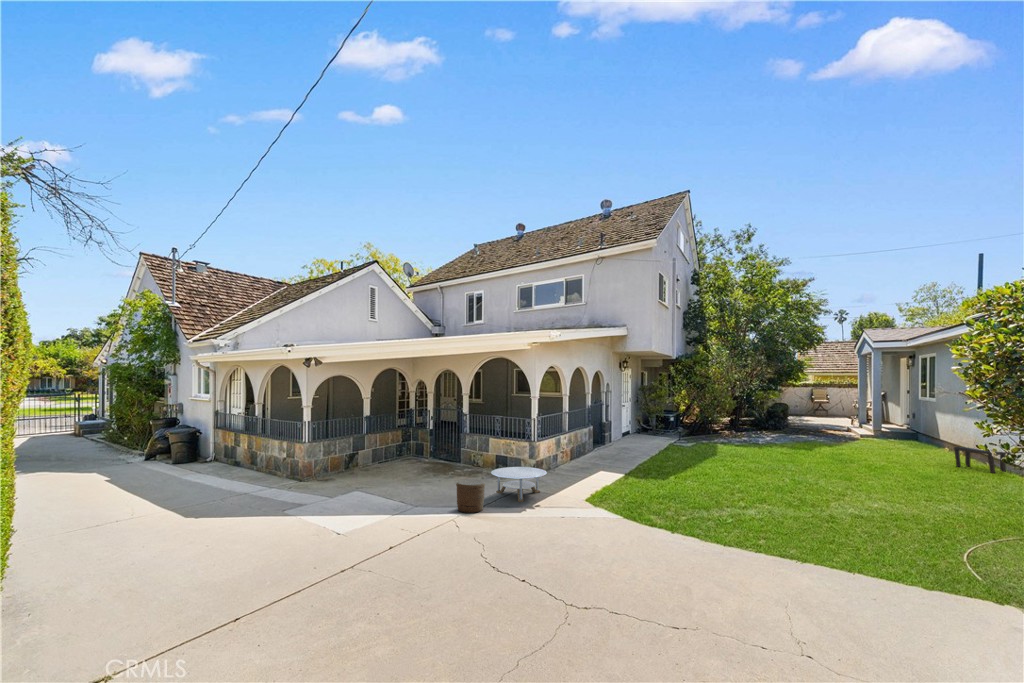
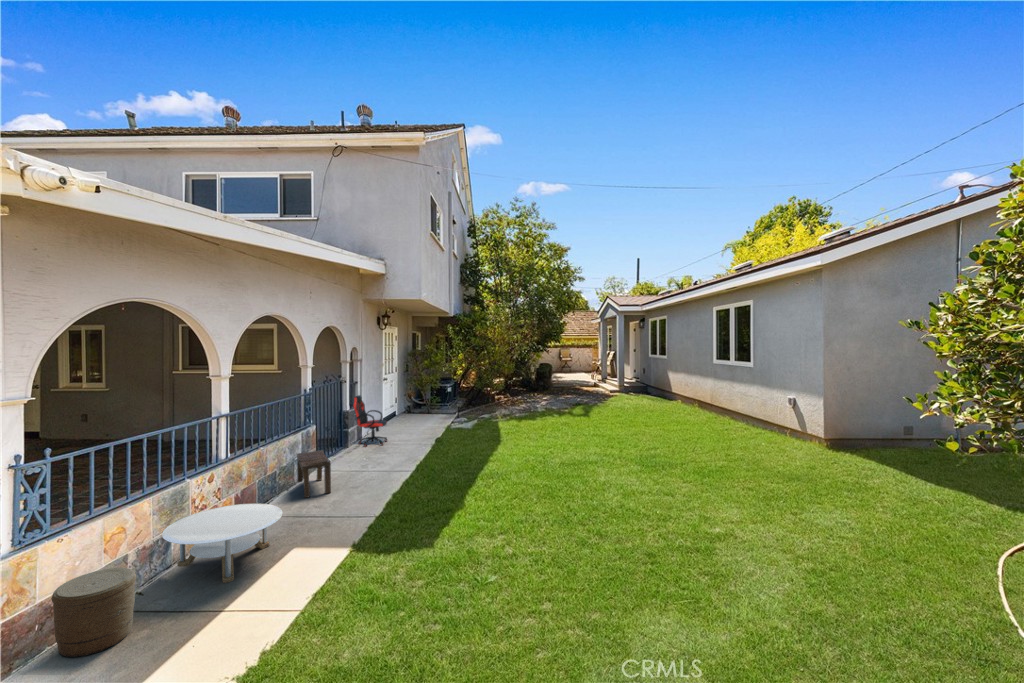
chair: none [592,416,617,455] -> present [353,395,387,447]
bench: present [954,447,1006,473] -> present [297,450,331,498]

